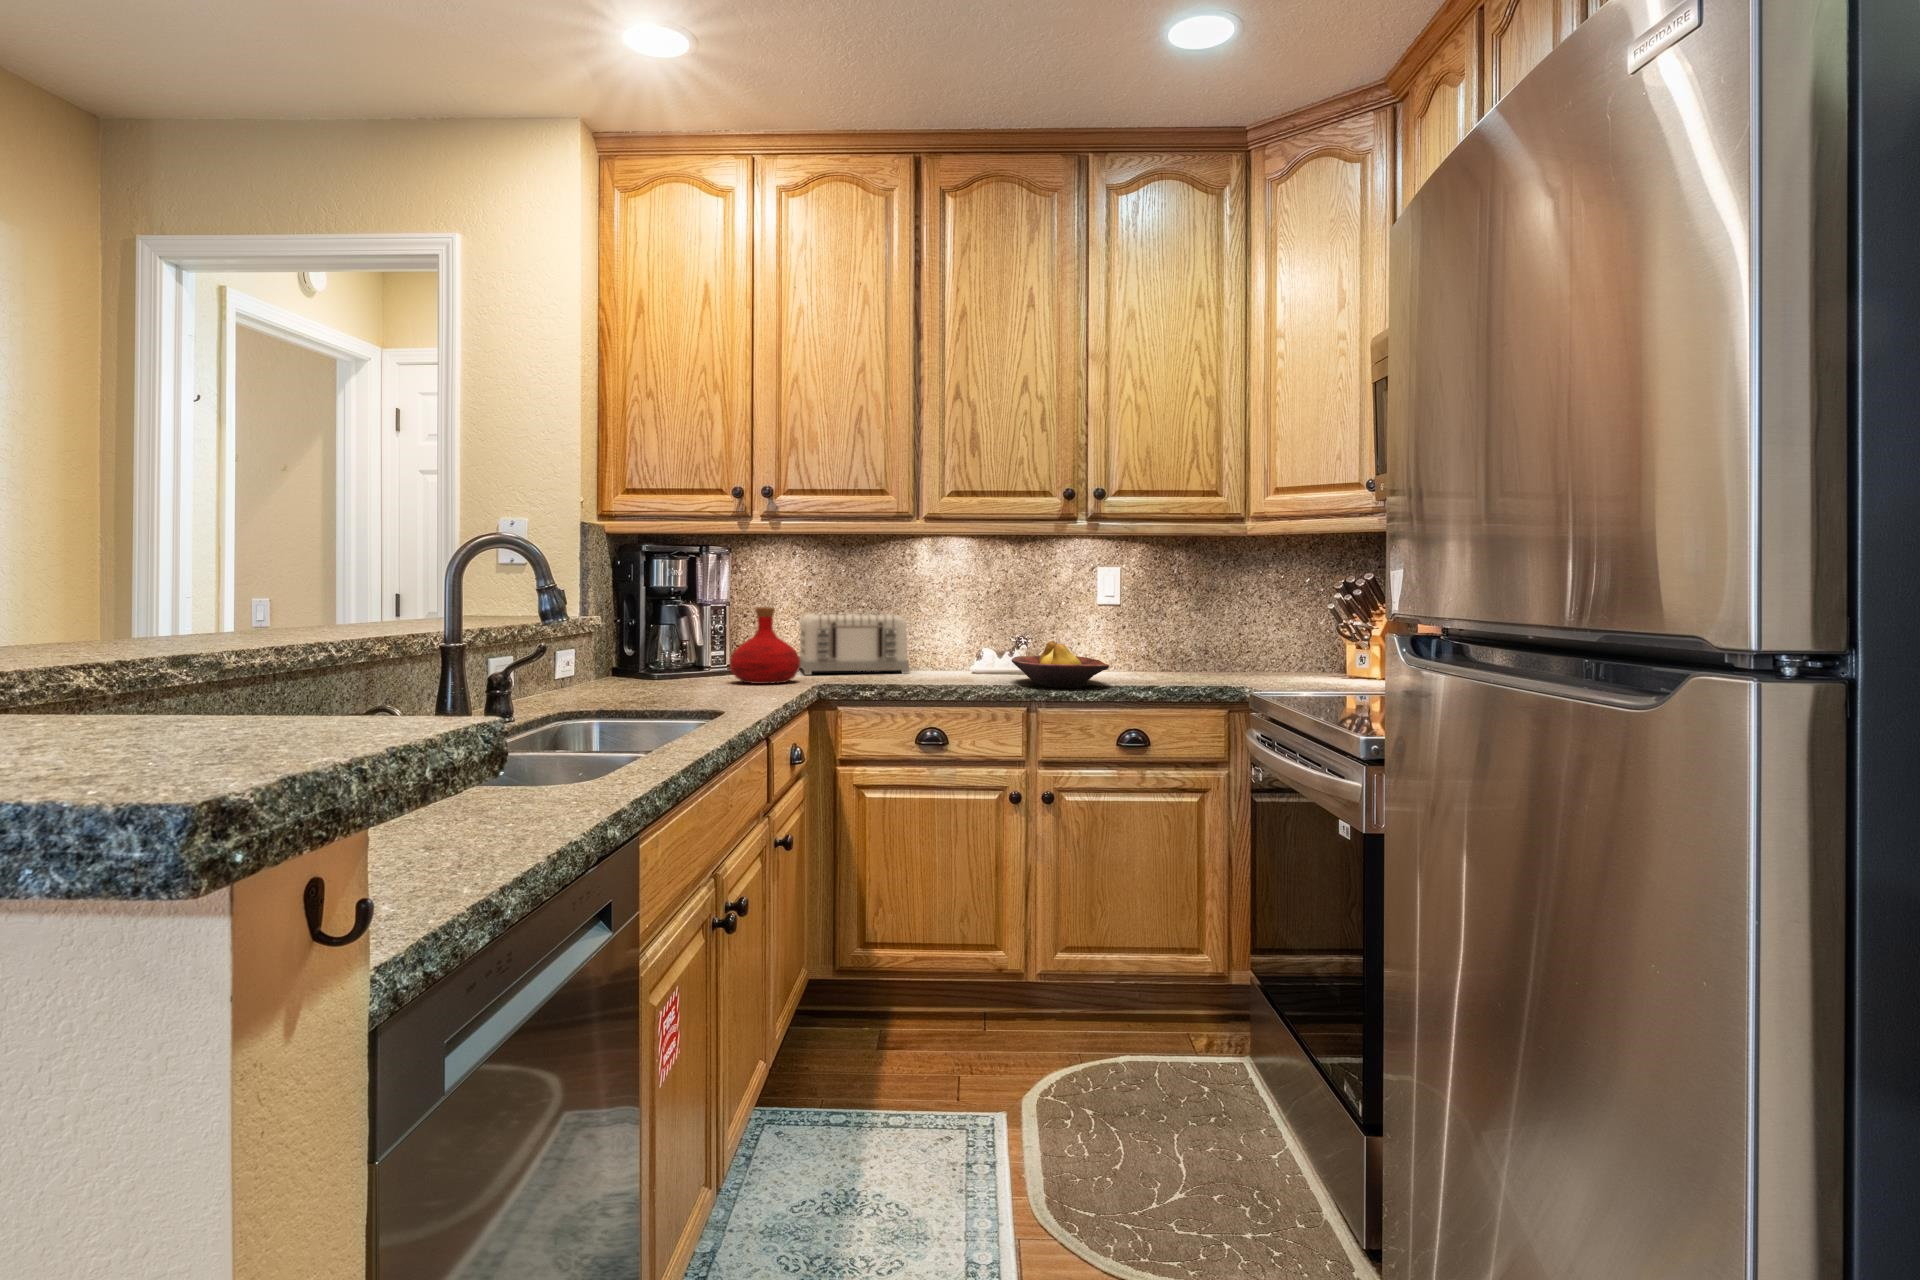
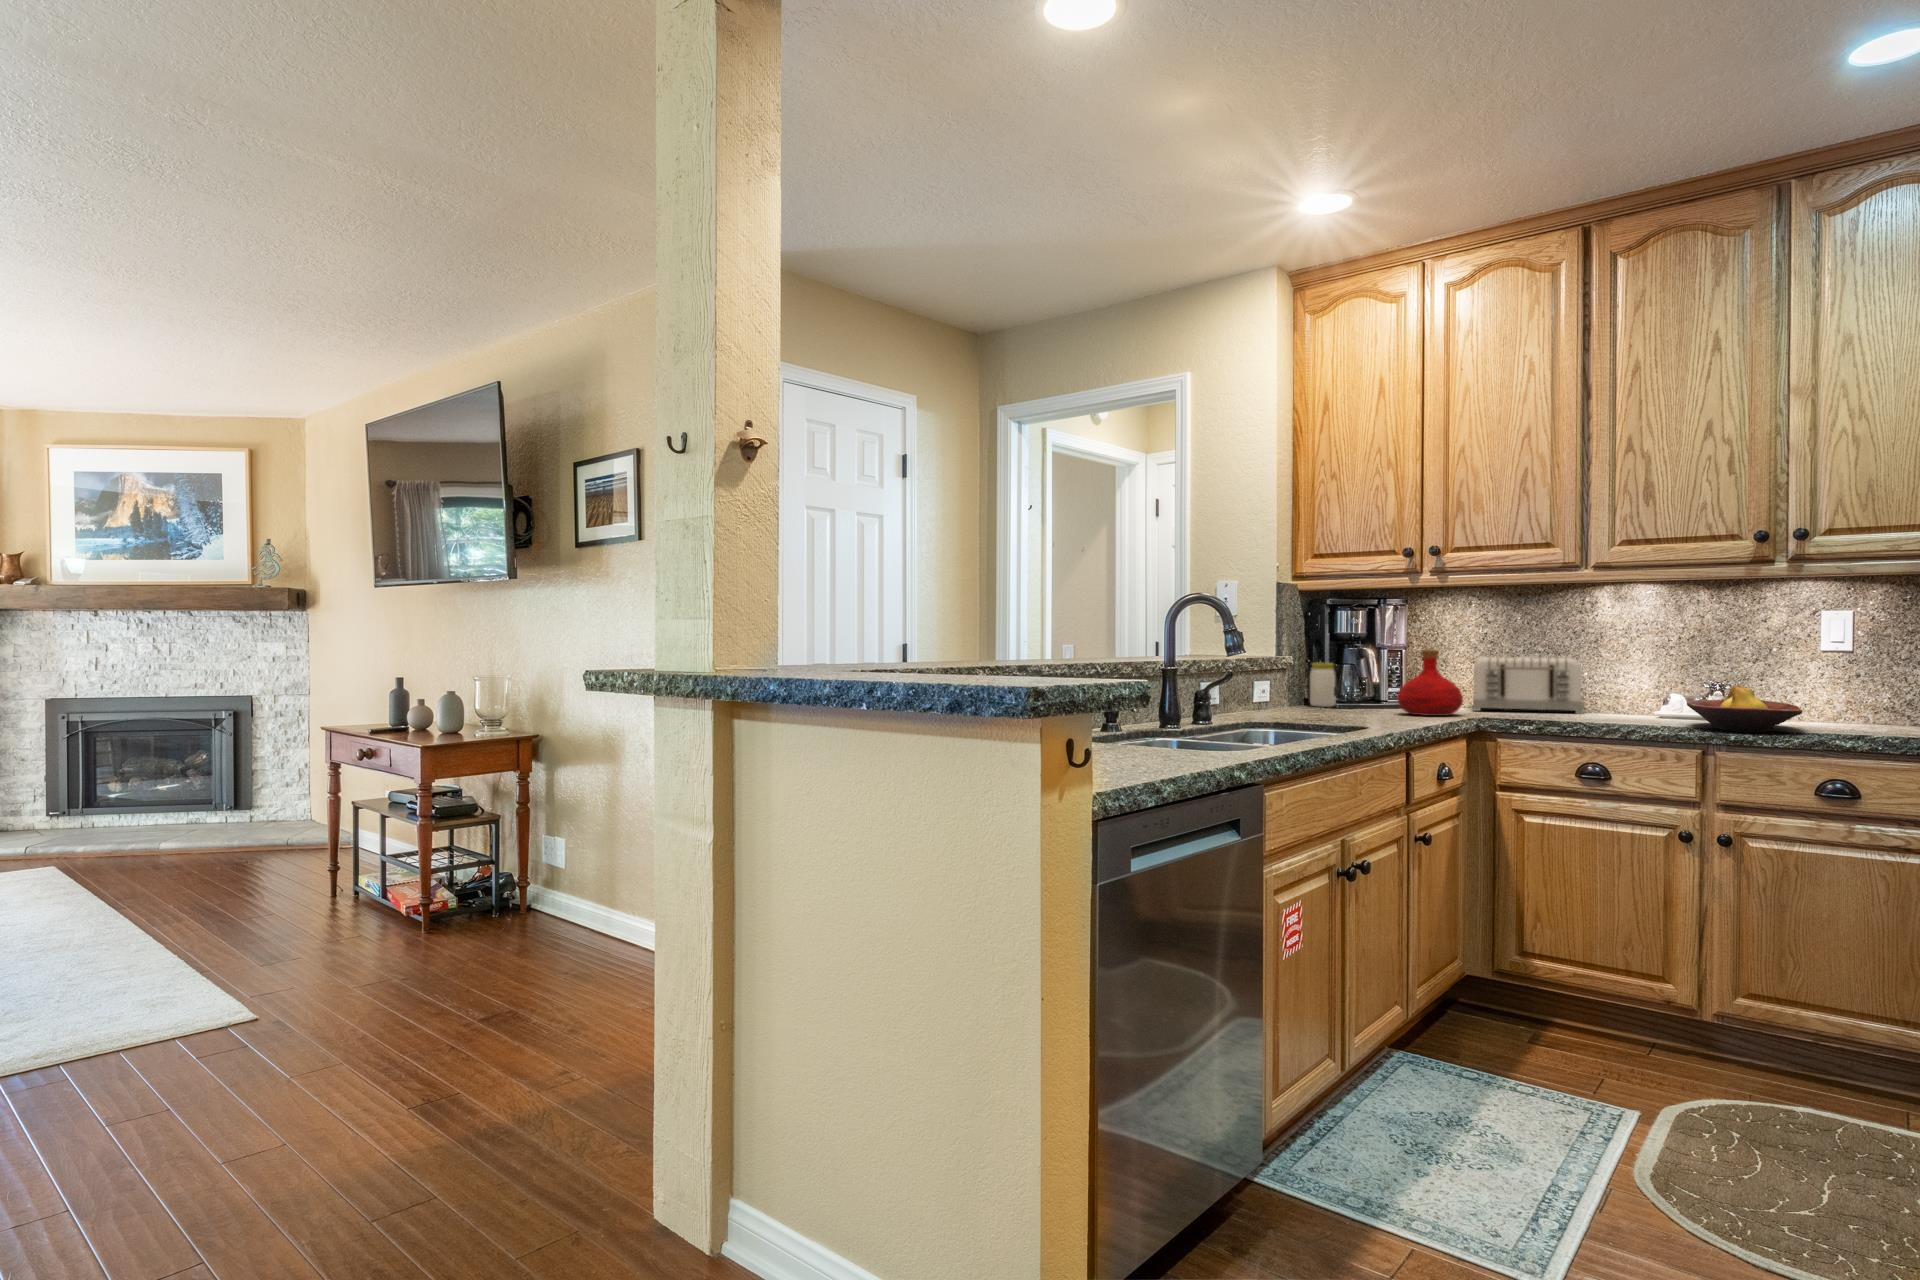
jar: none [621,623,652,676] -> present [1310,663,1336,707]

